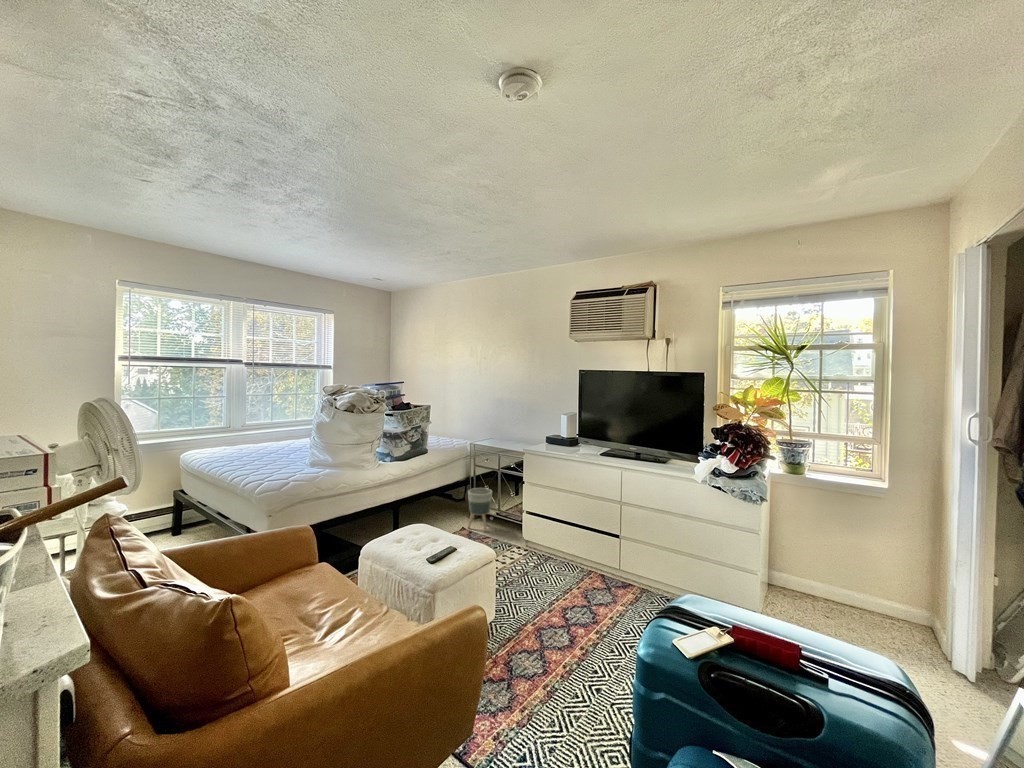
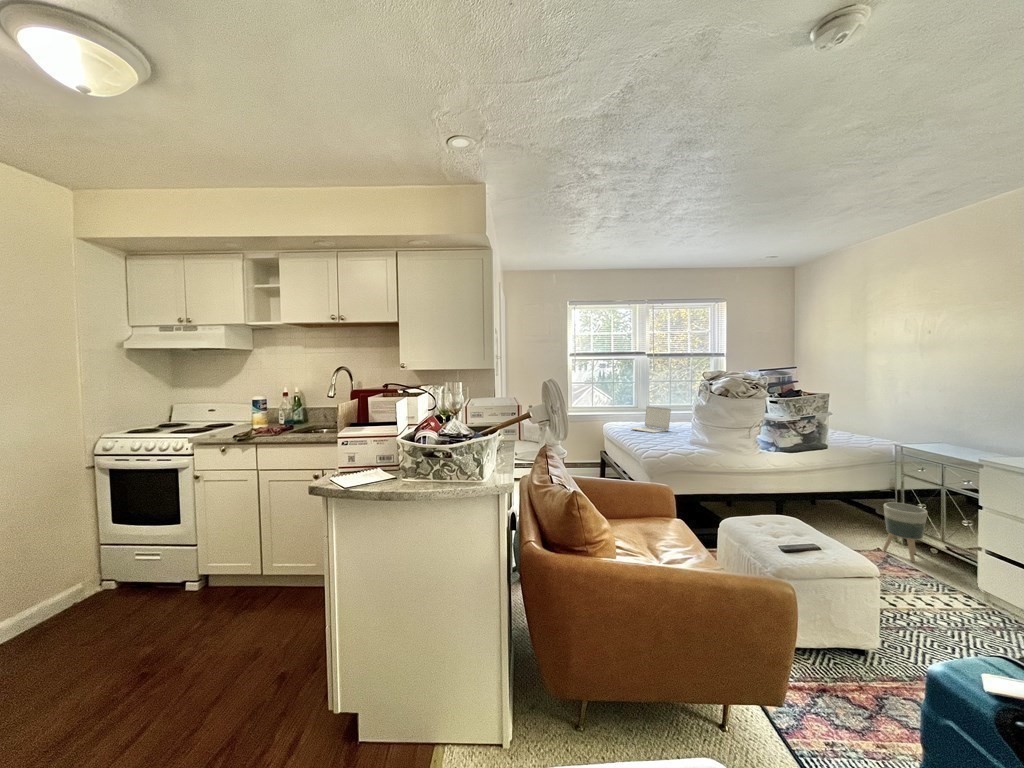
laptop: none [227,426,281,458] -> present [631,406,671,433]

